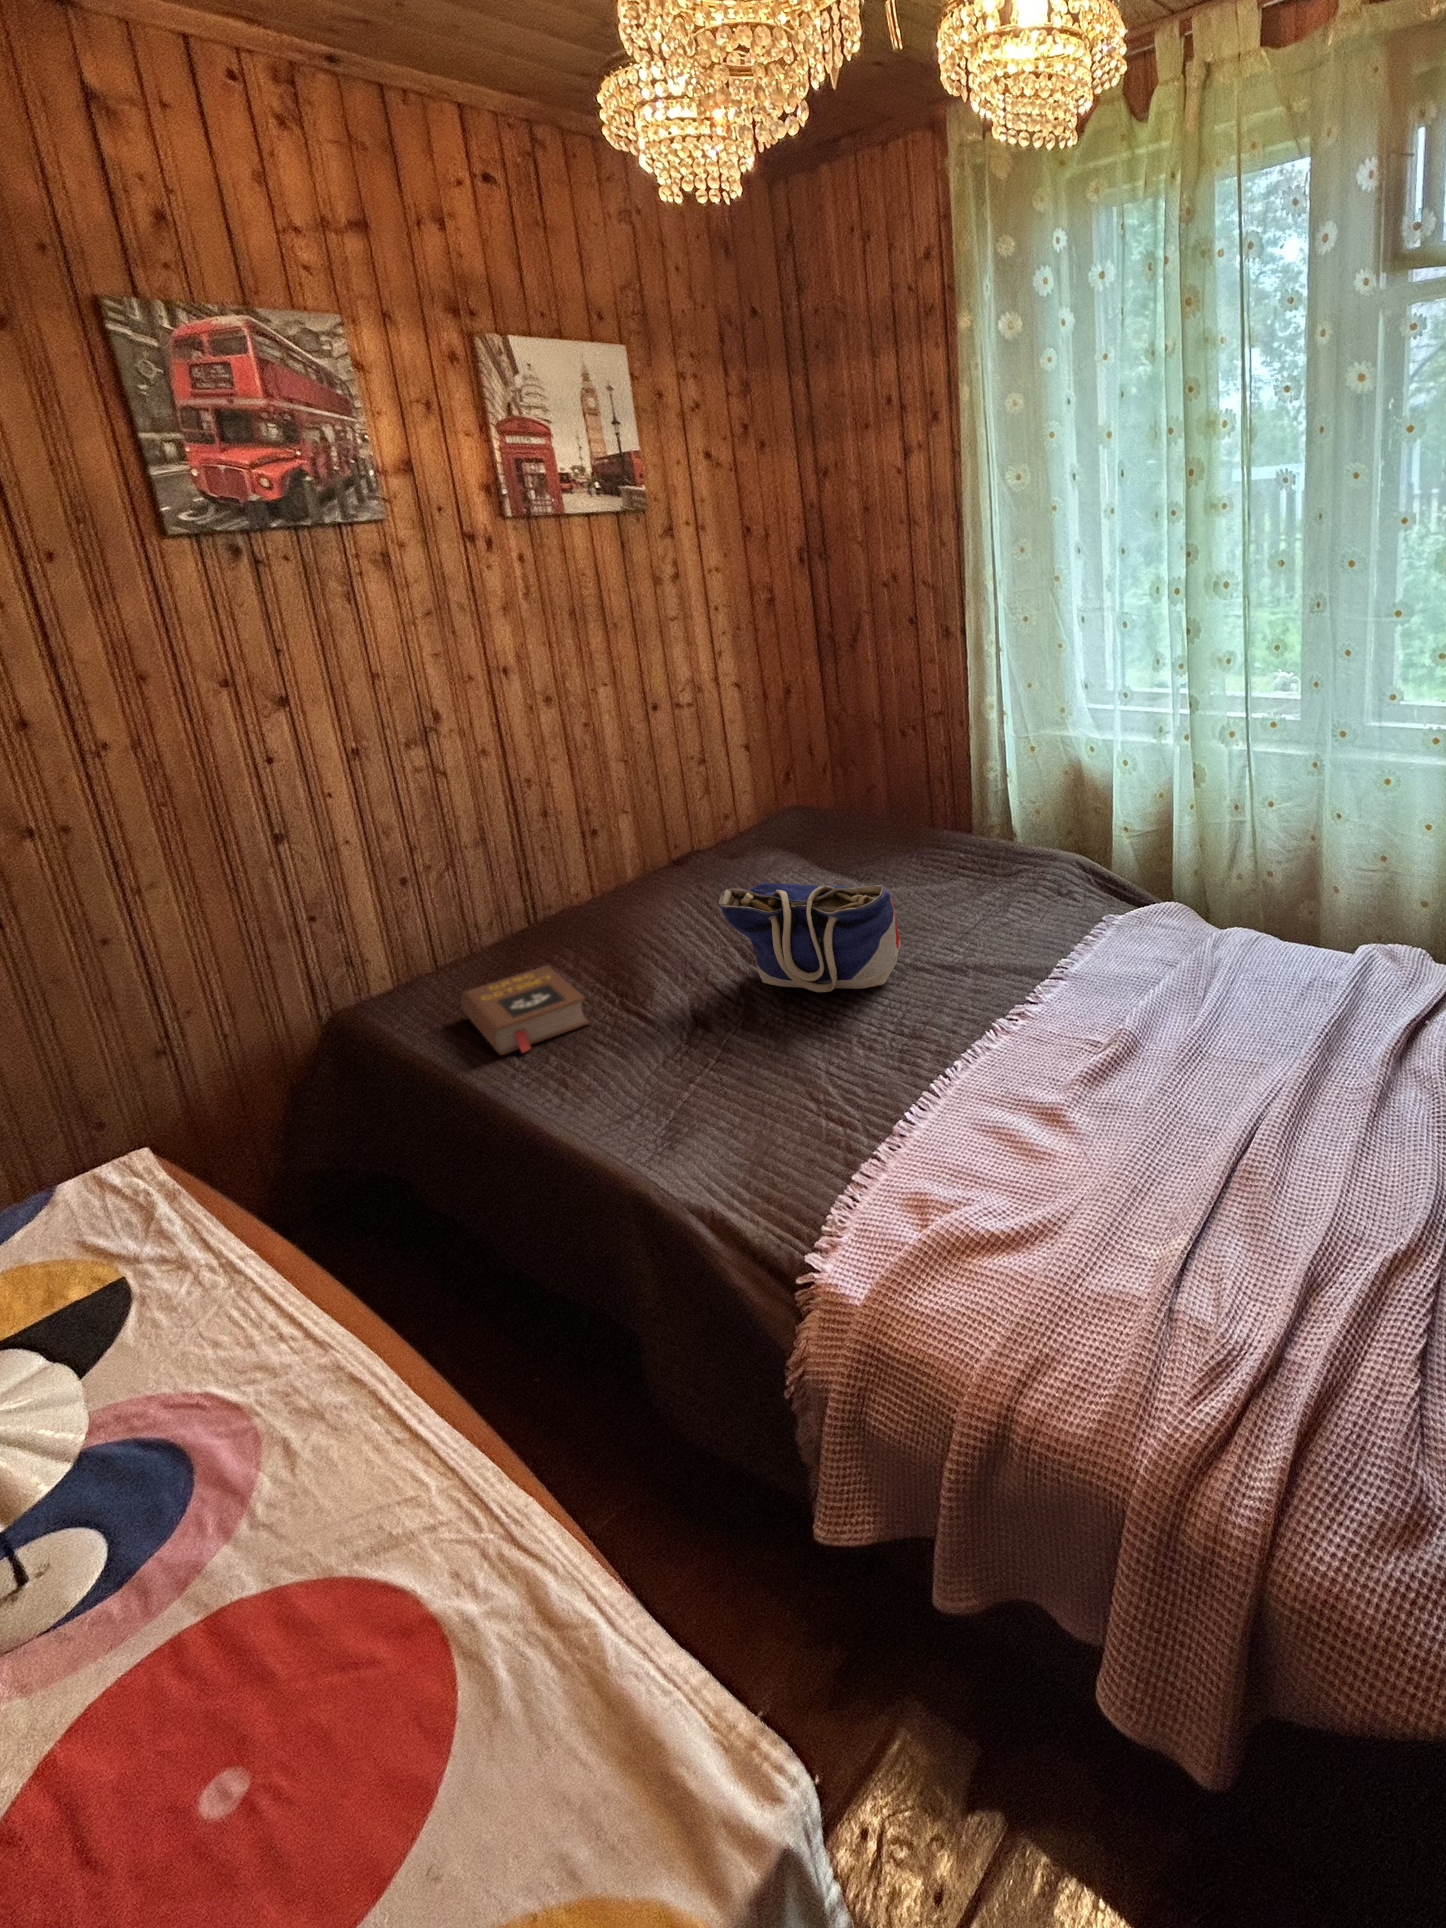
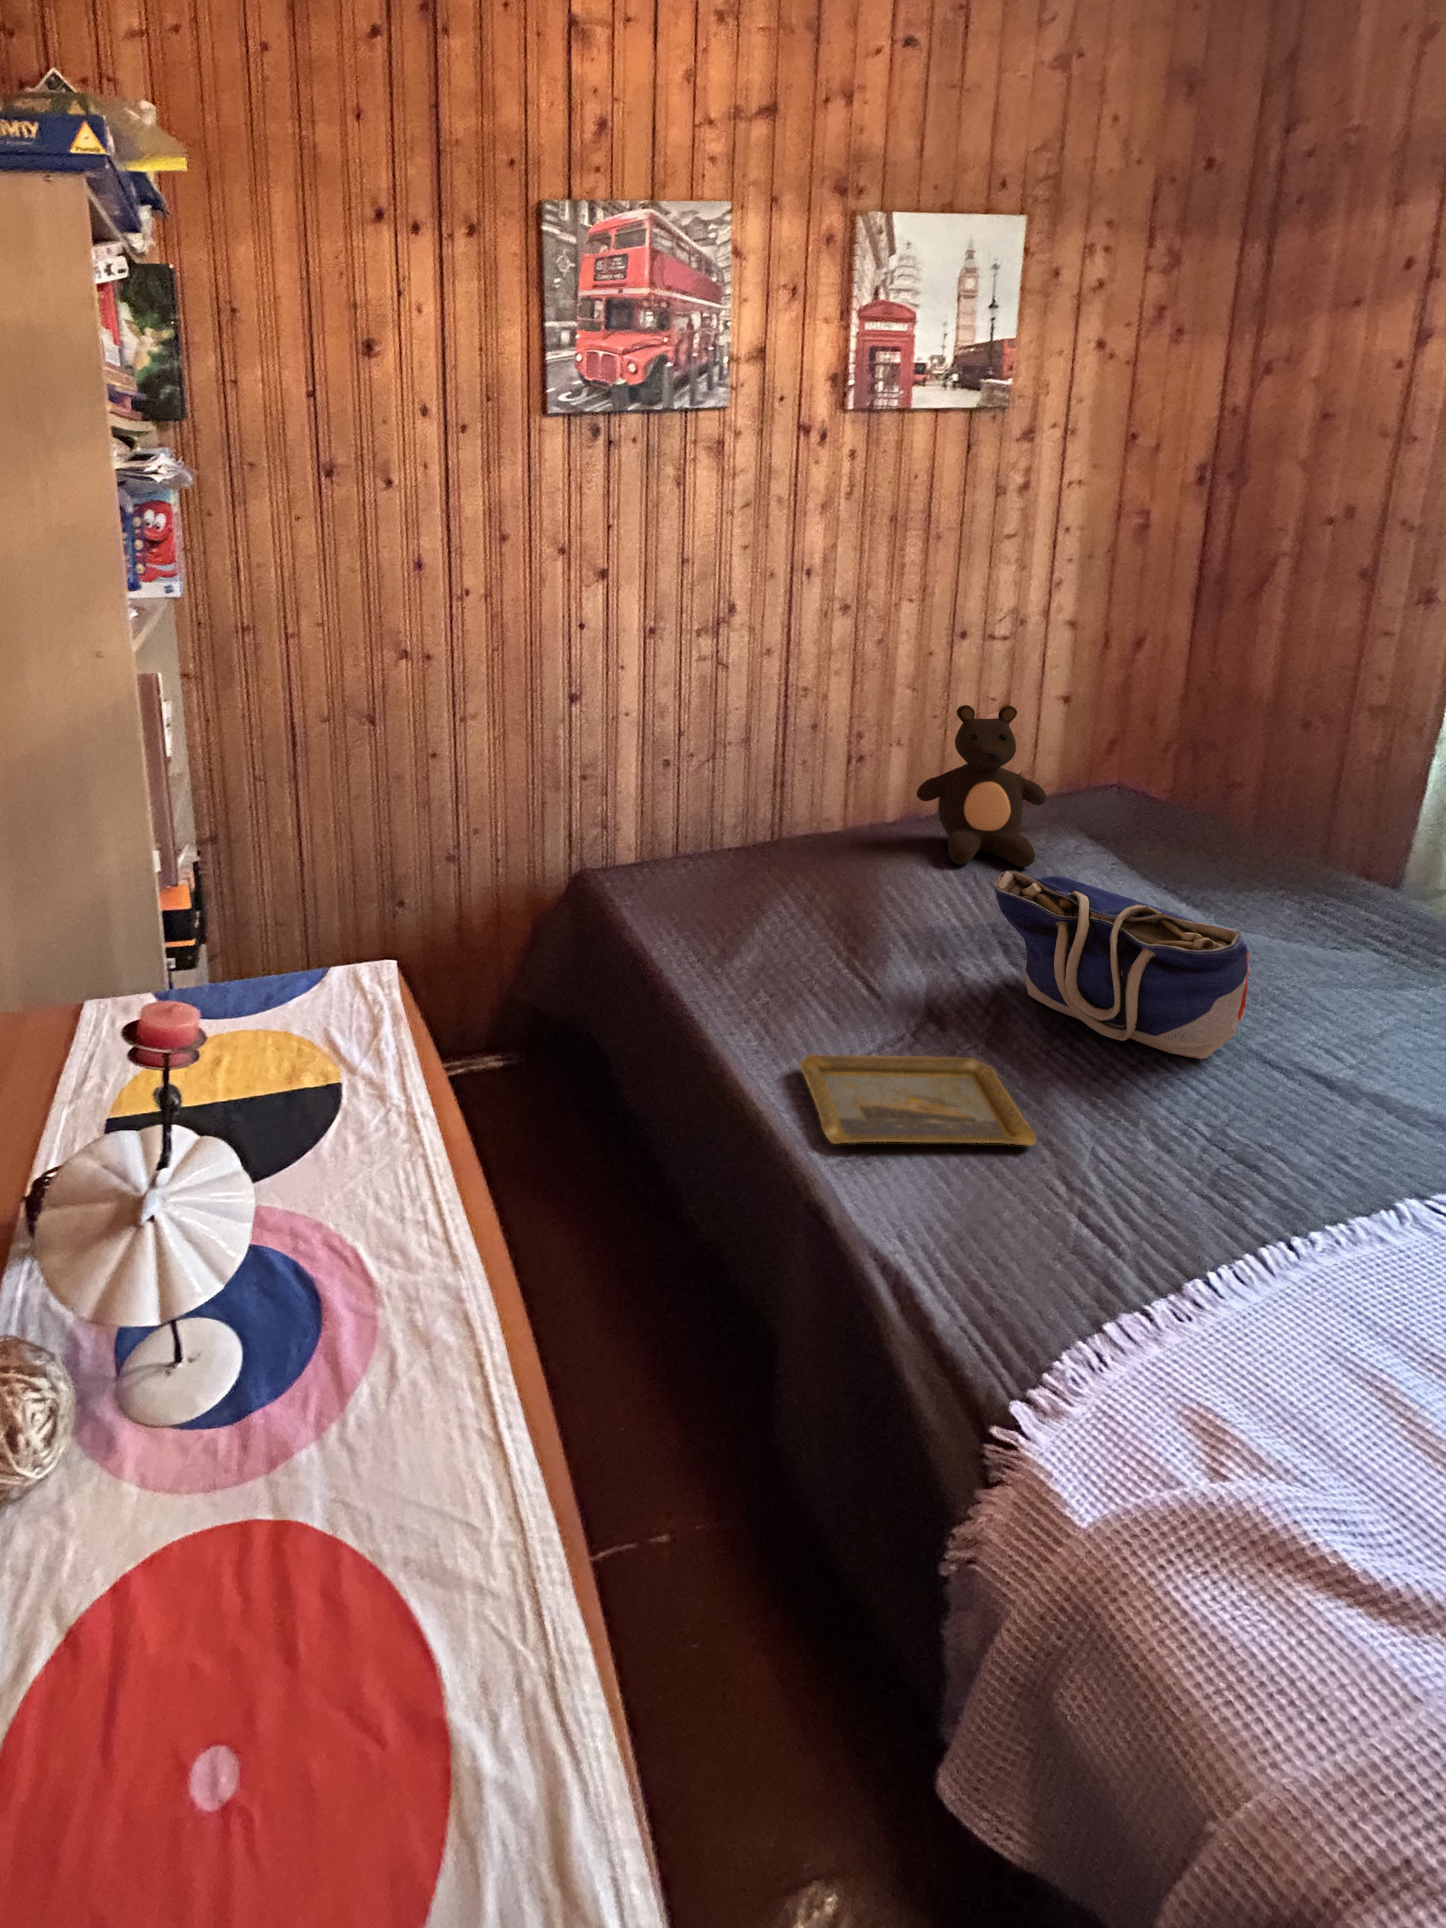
teddy bear: none [644,760,747,900] -> present [917,705,1047,867]
book: present [461,966,590,1055] -> none [691,890,814,977]
tray: none [596,1042,788,1147] -> present [799,1054,1036,1146]

